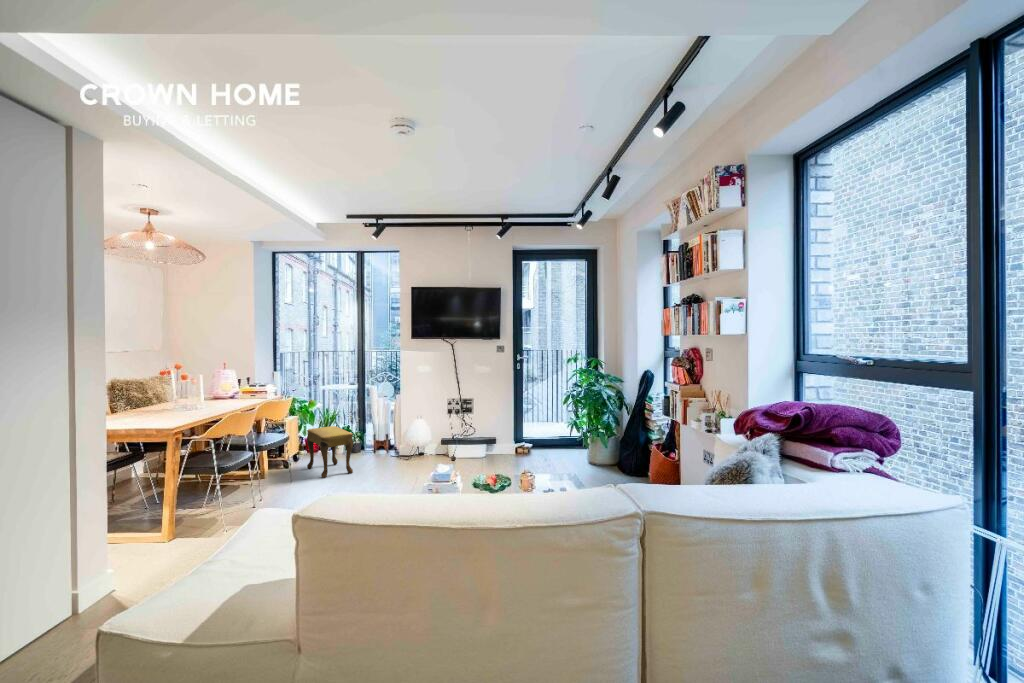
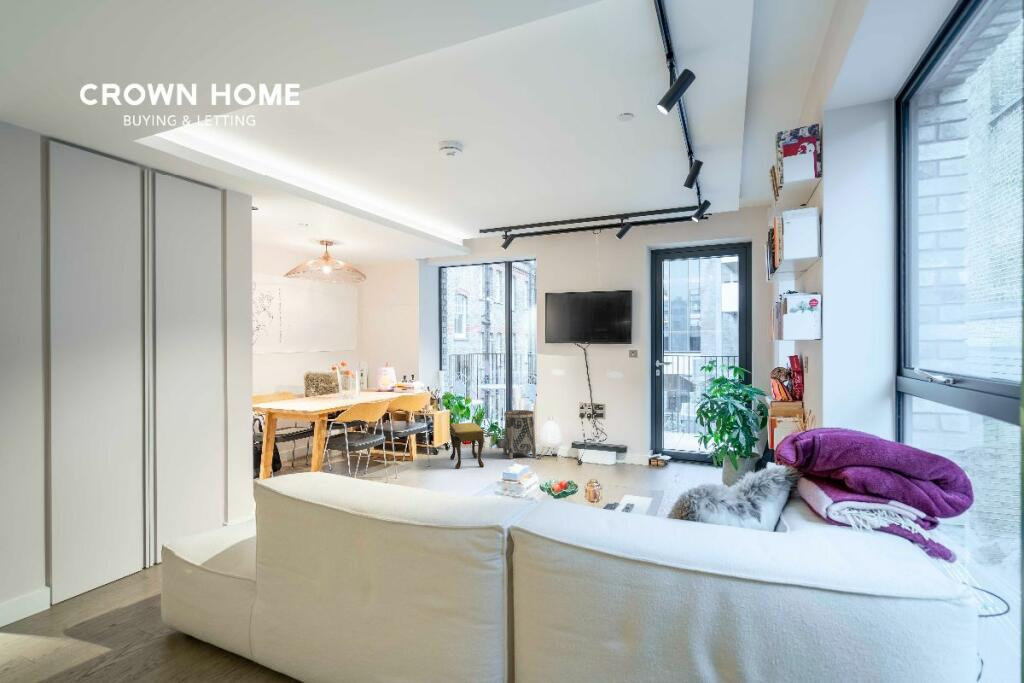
basket: none [363,409,402,462] -> present [503,410,536,459]

